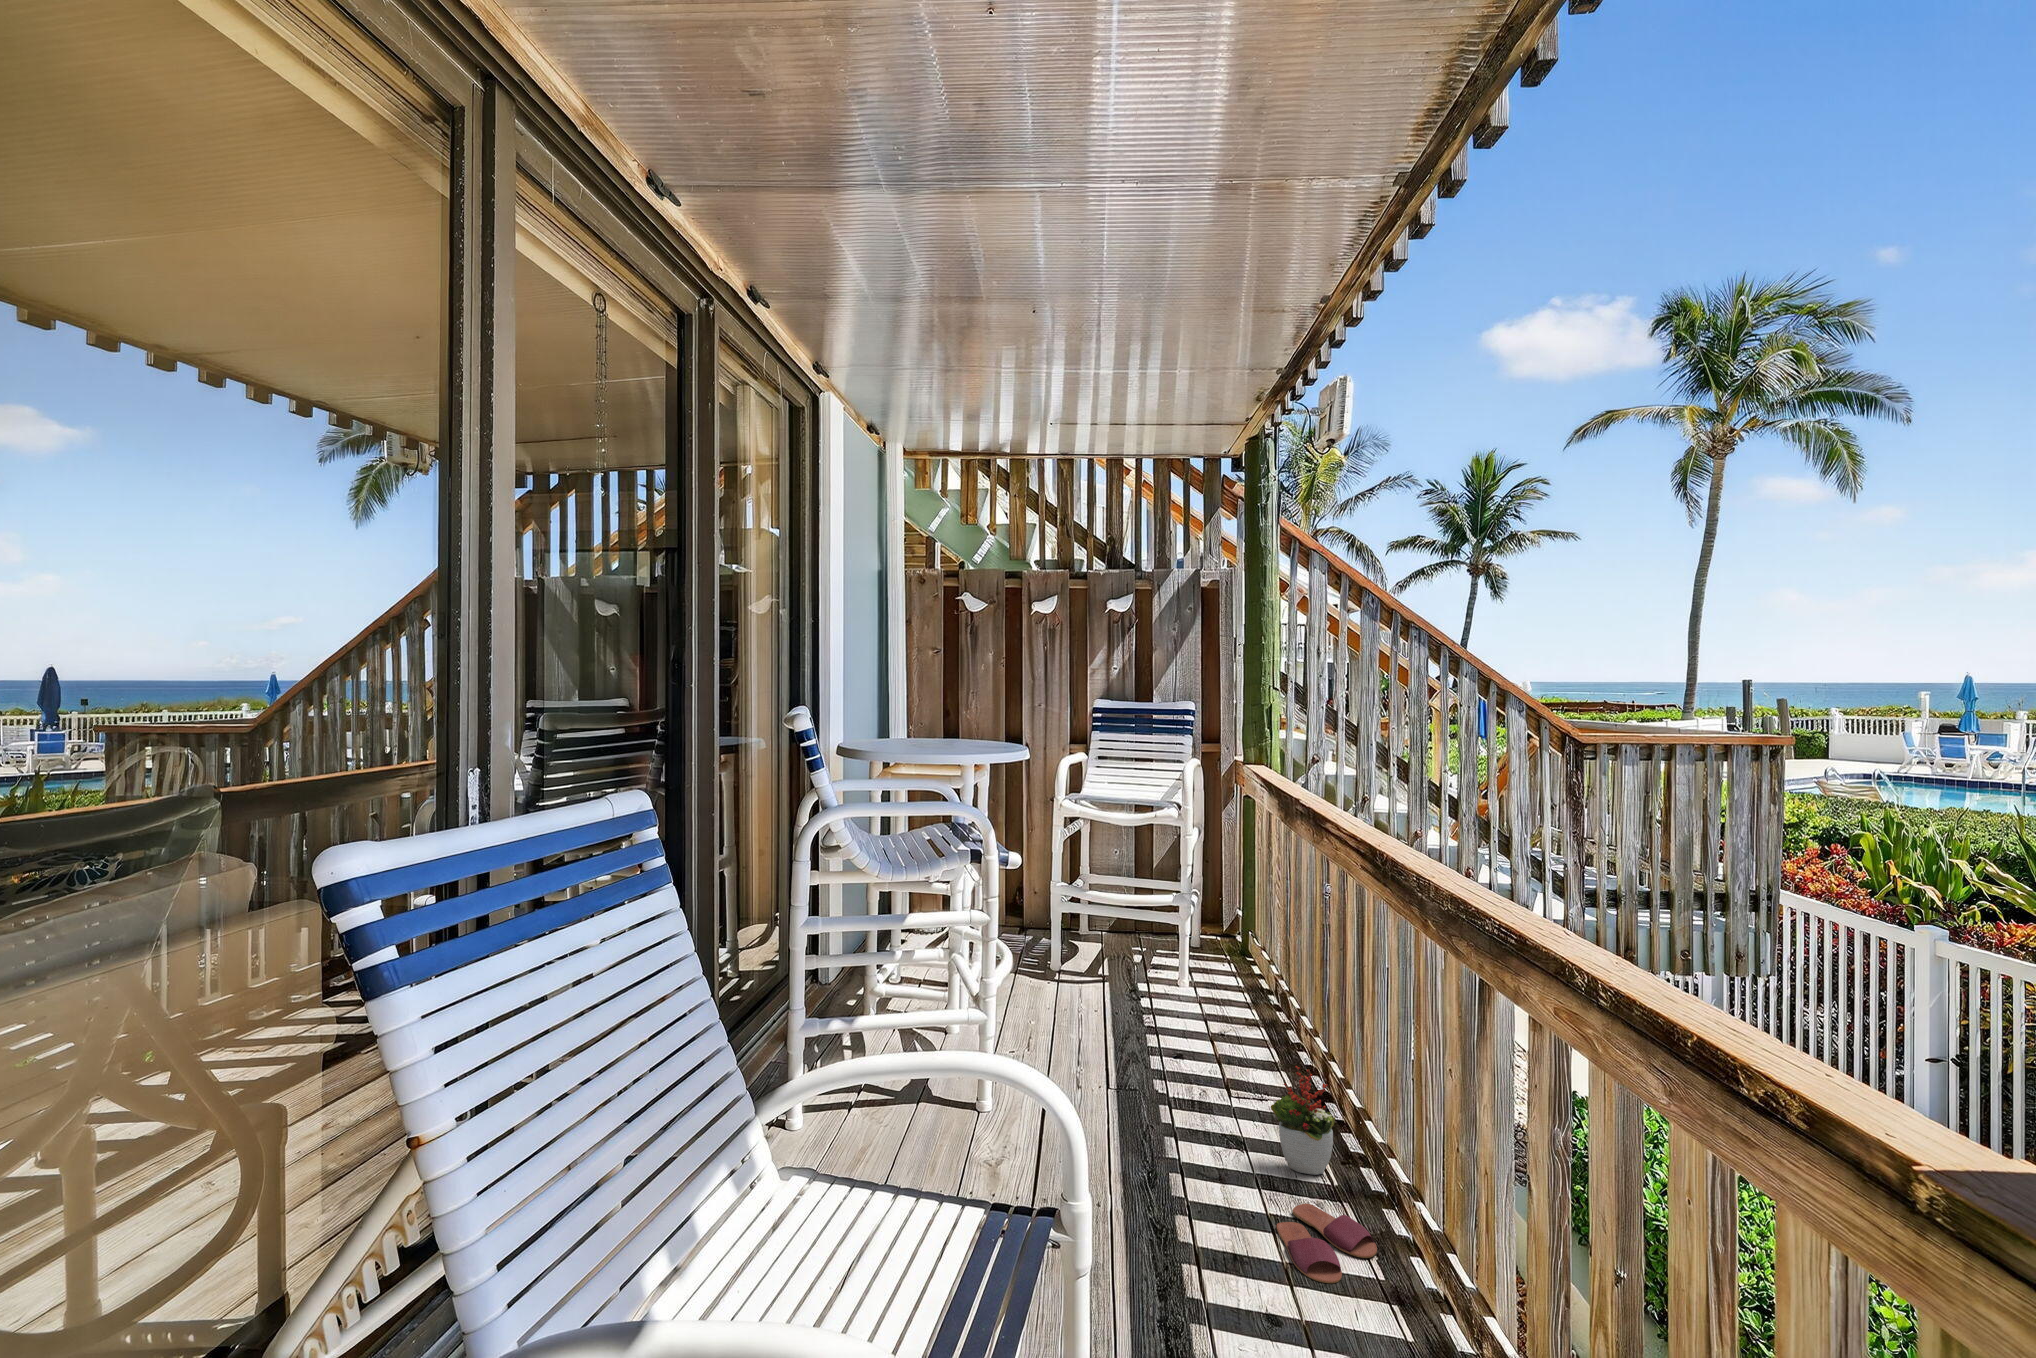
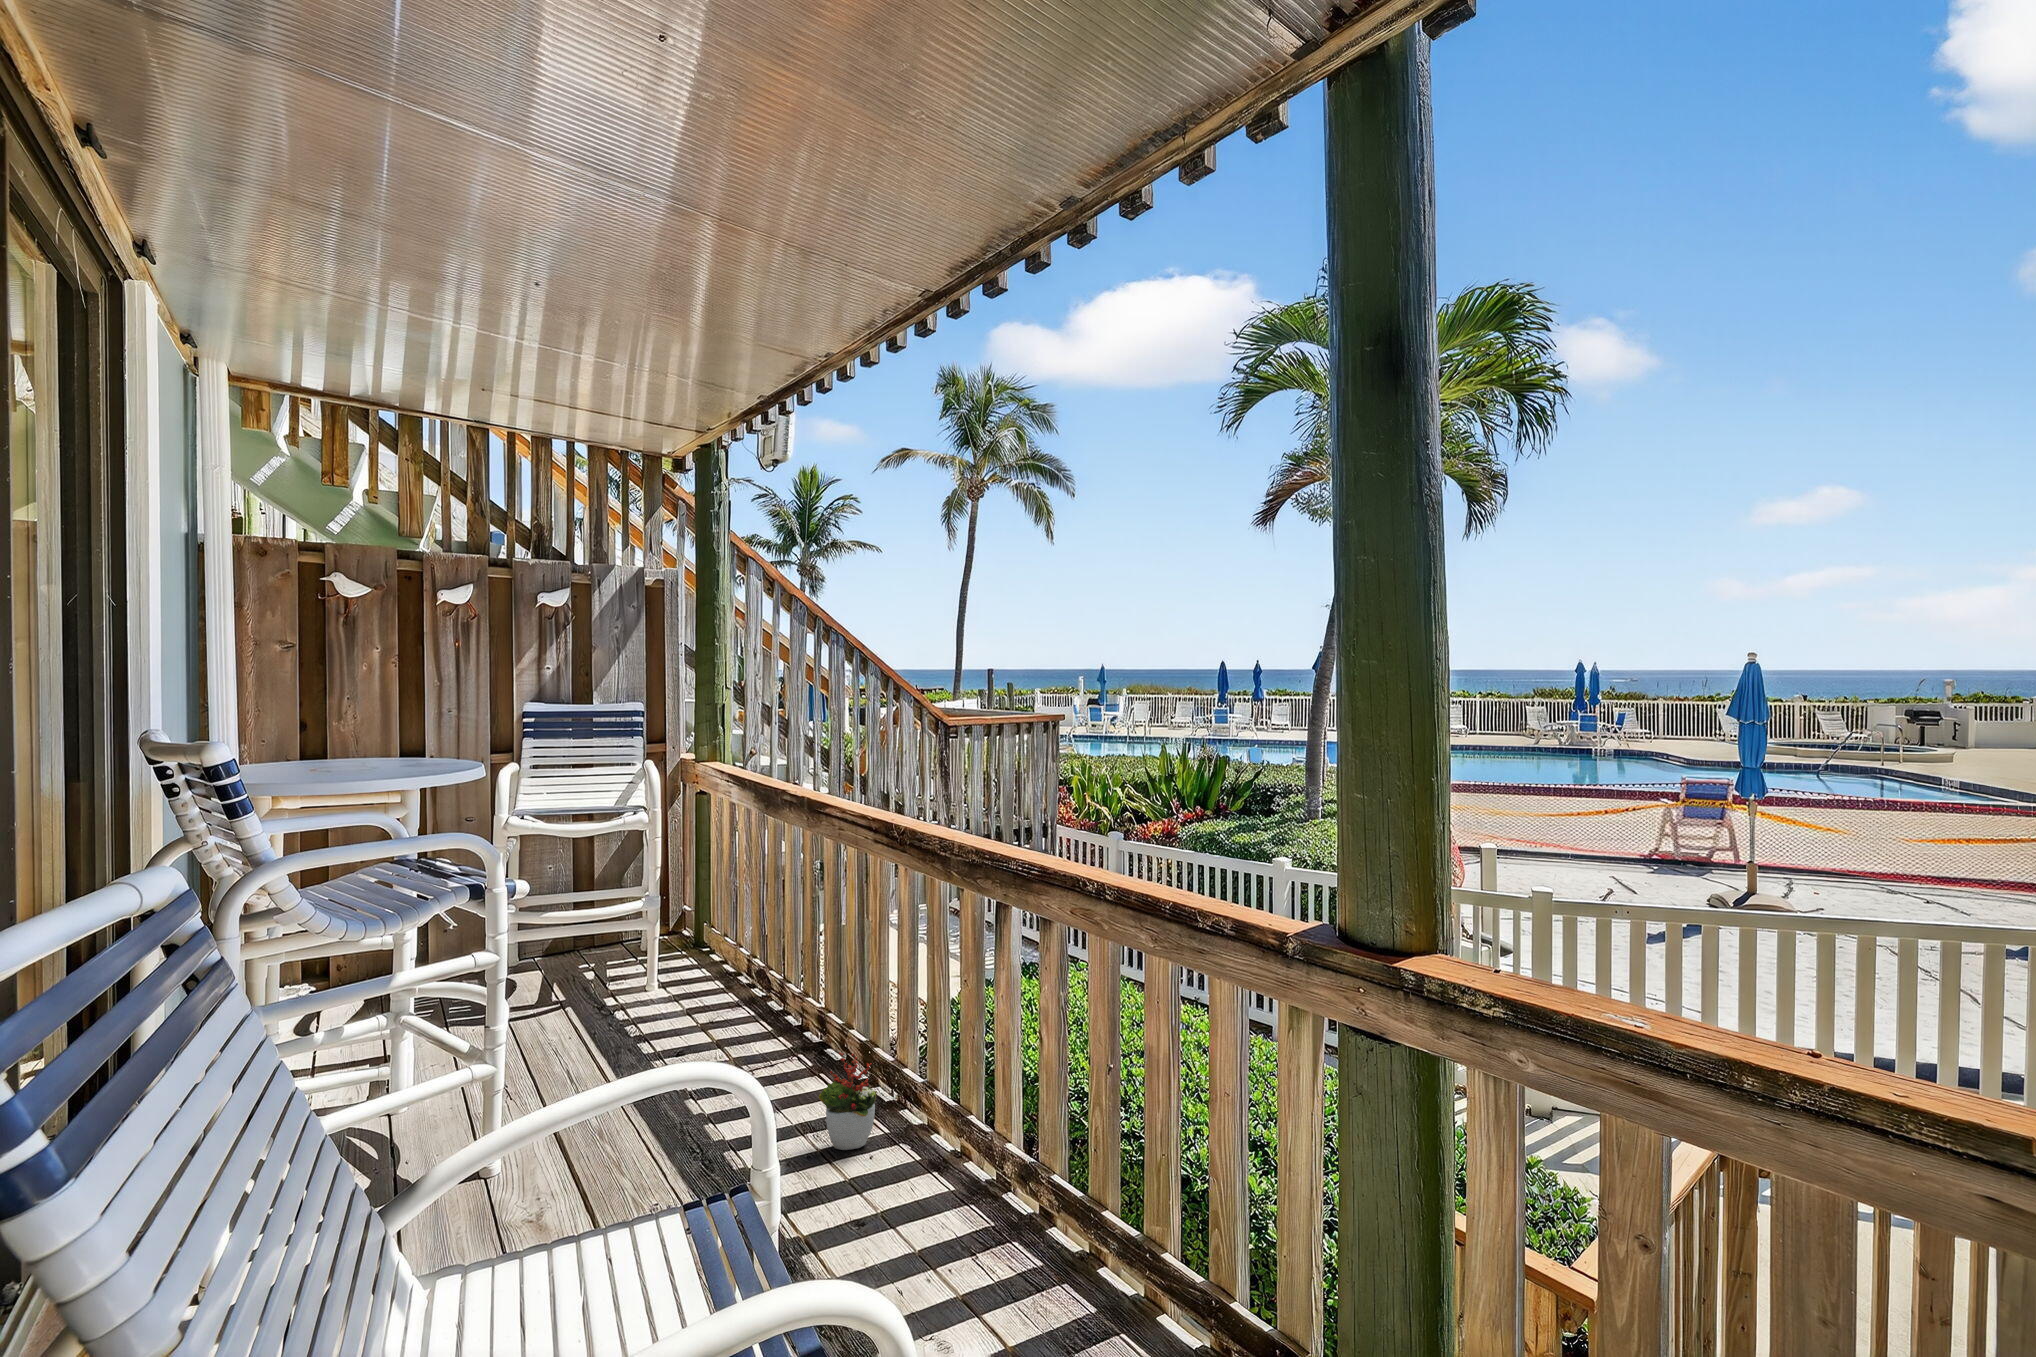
slippers: present [1277,1203,1377,1283] -> none [851,1177,940,1247]

